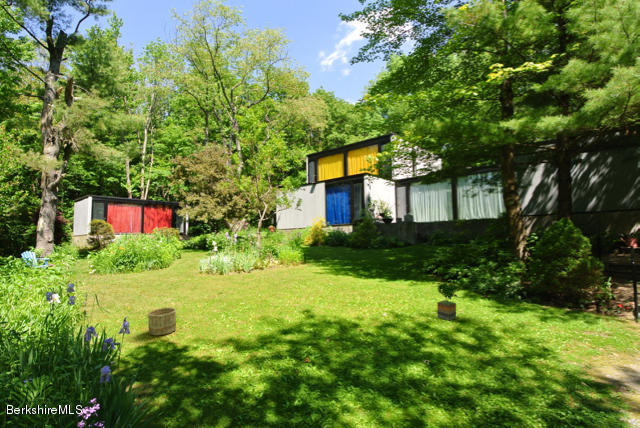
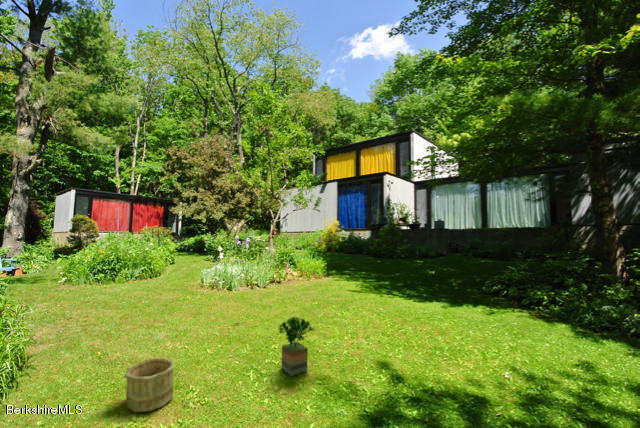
potted tree: present [437,283,460,320] -> present [279,317,314,376]

